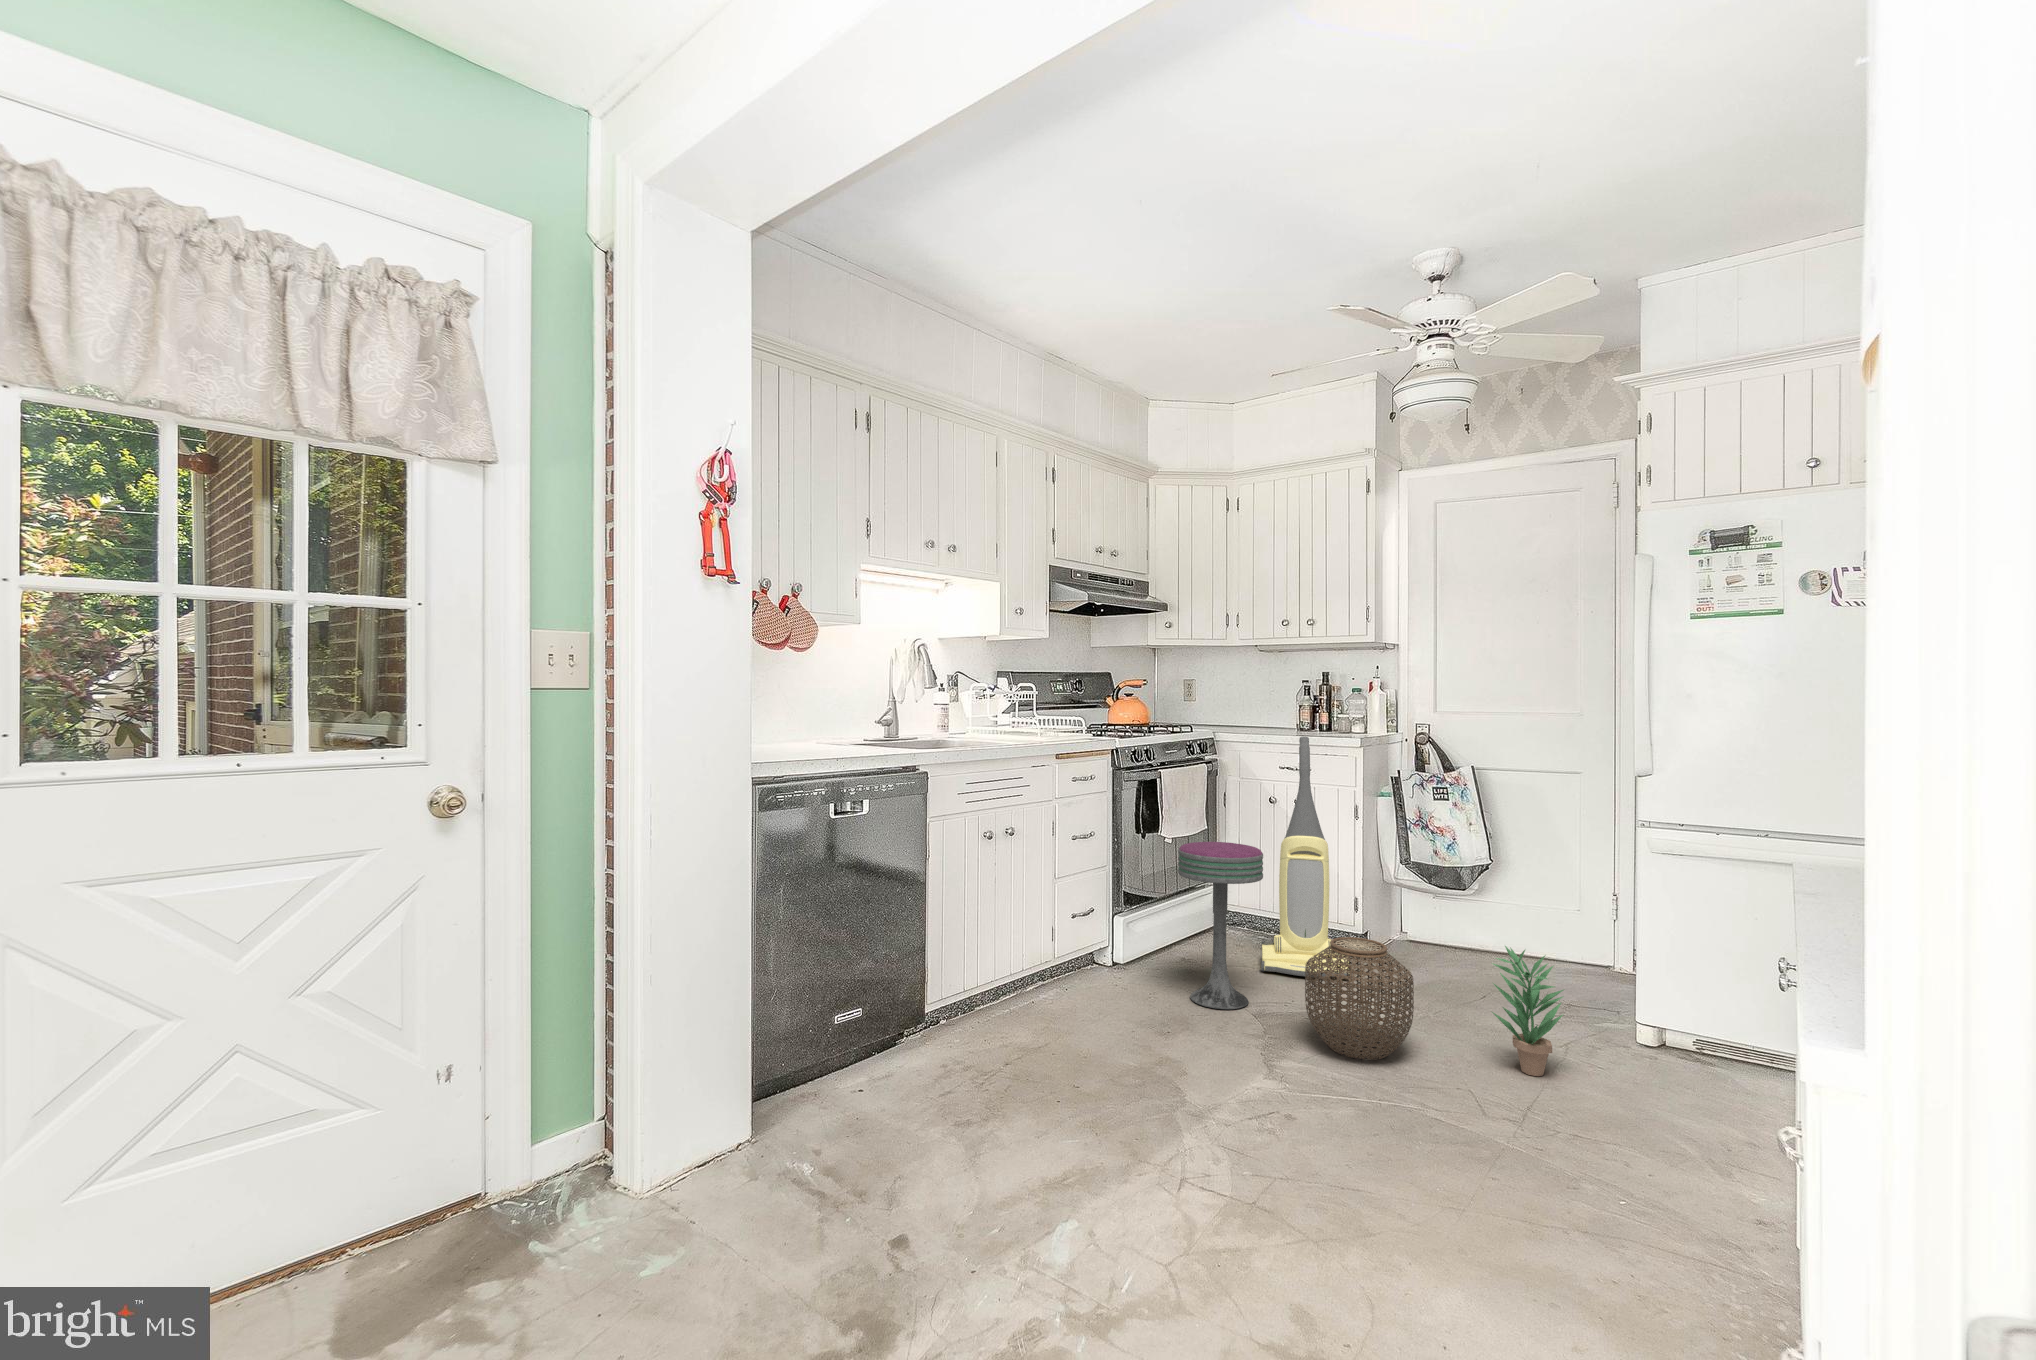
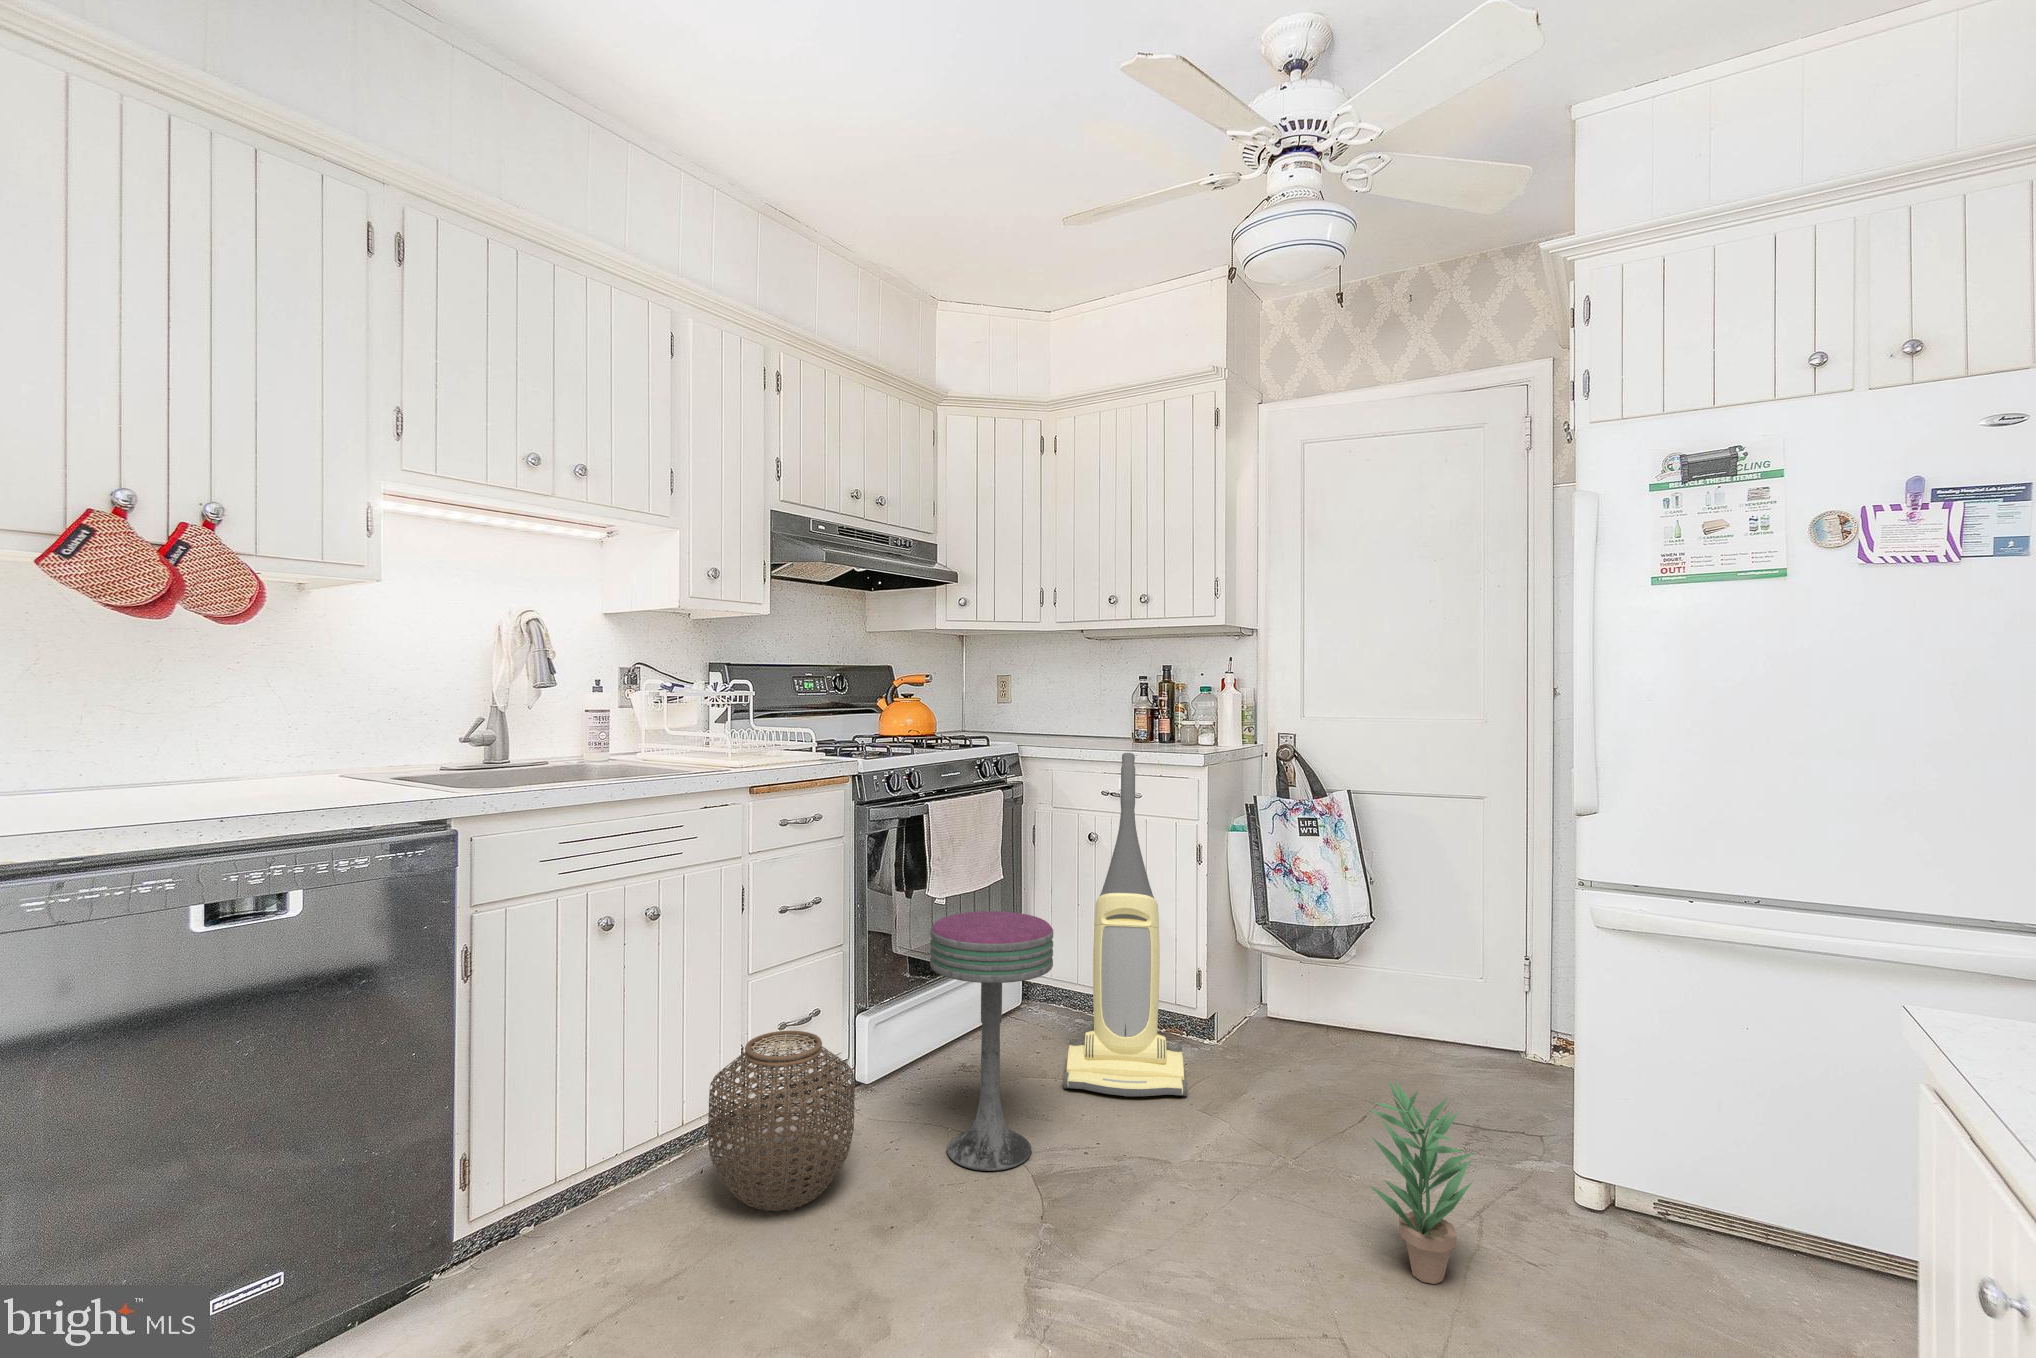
woven basket: present [1305,937,1414,1060] -> present [708,1031,855,1211]

